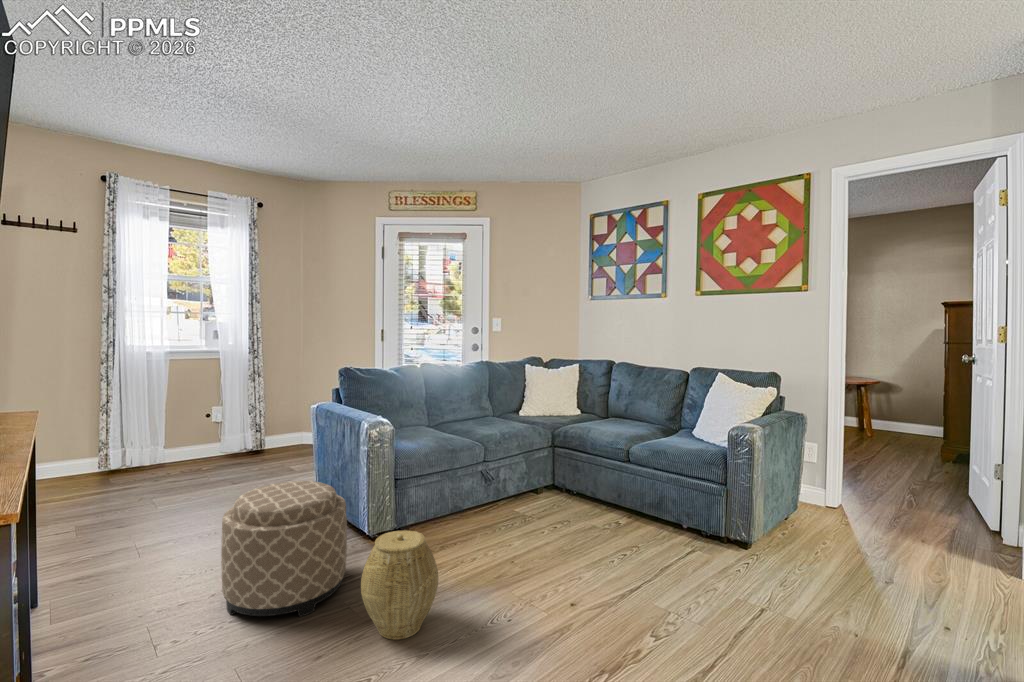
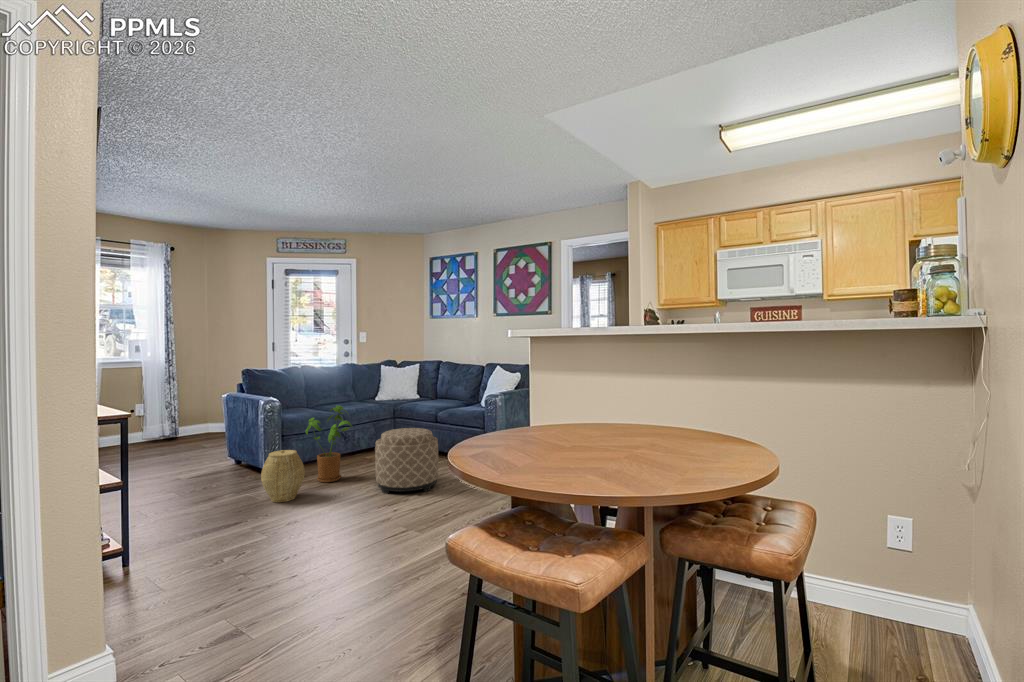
house plant: none [435,441,516,579] -> present [306,406,352,483]
ottoman: present [221,481,347,617] -> present [375,428,438,494]

